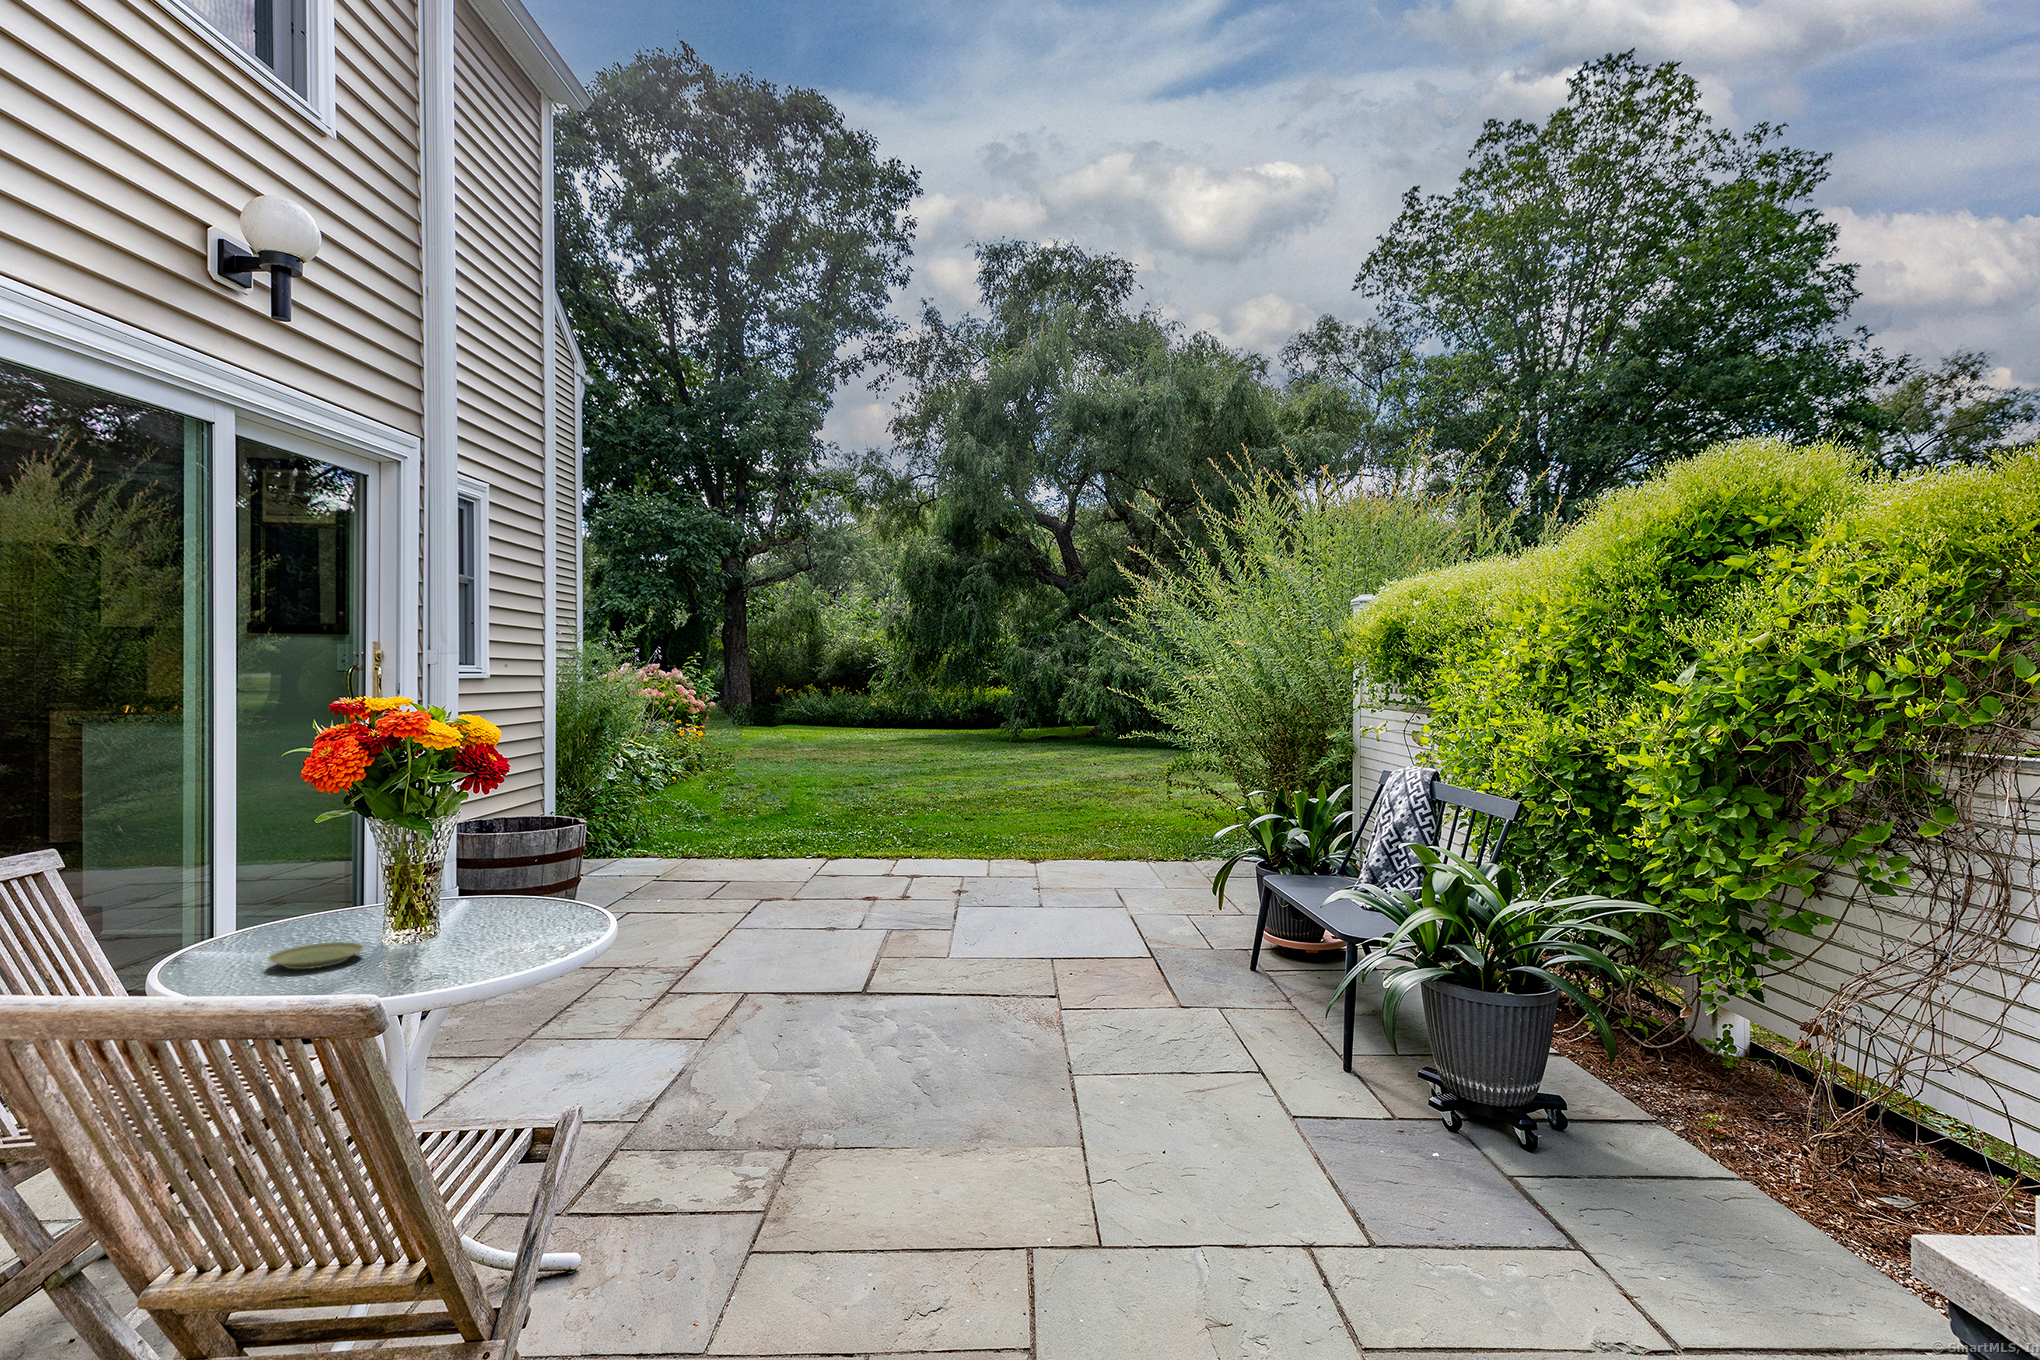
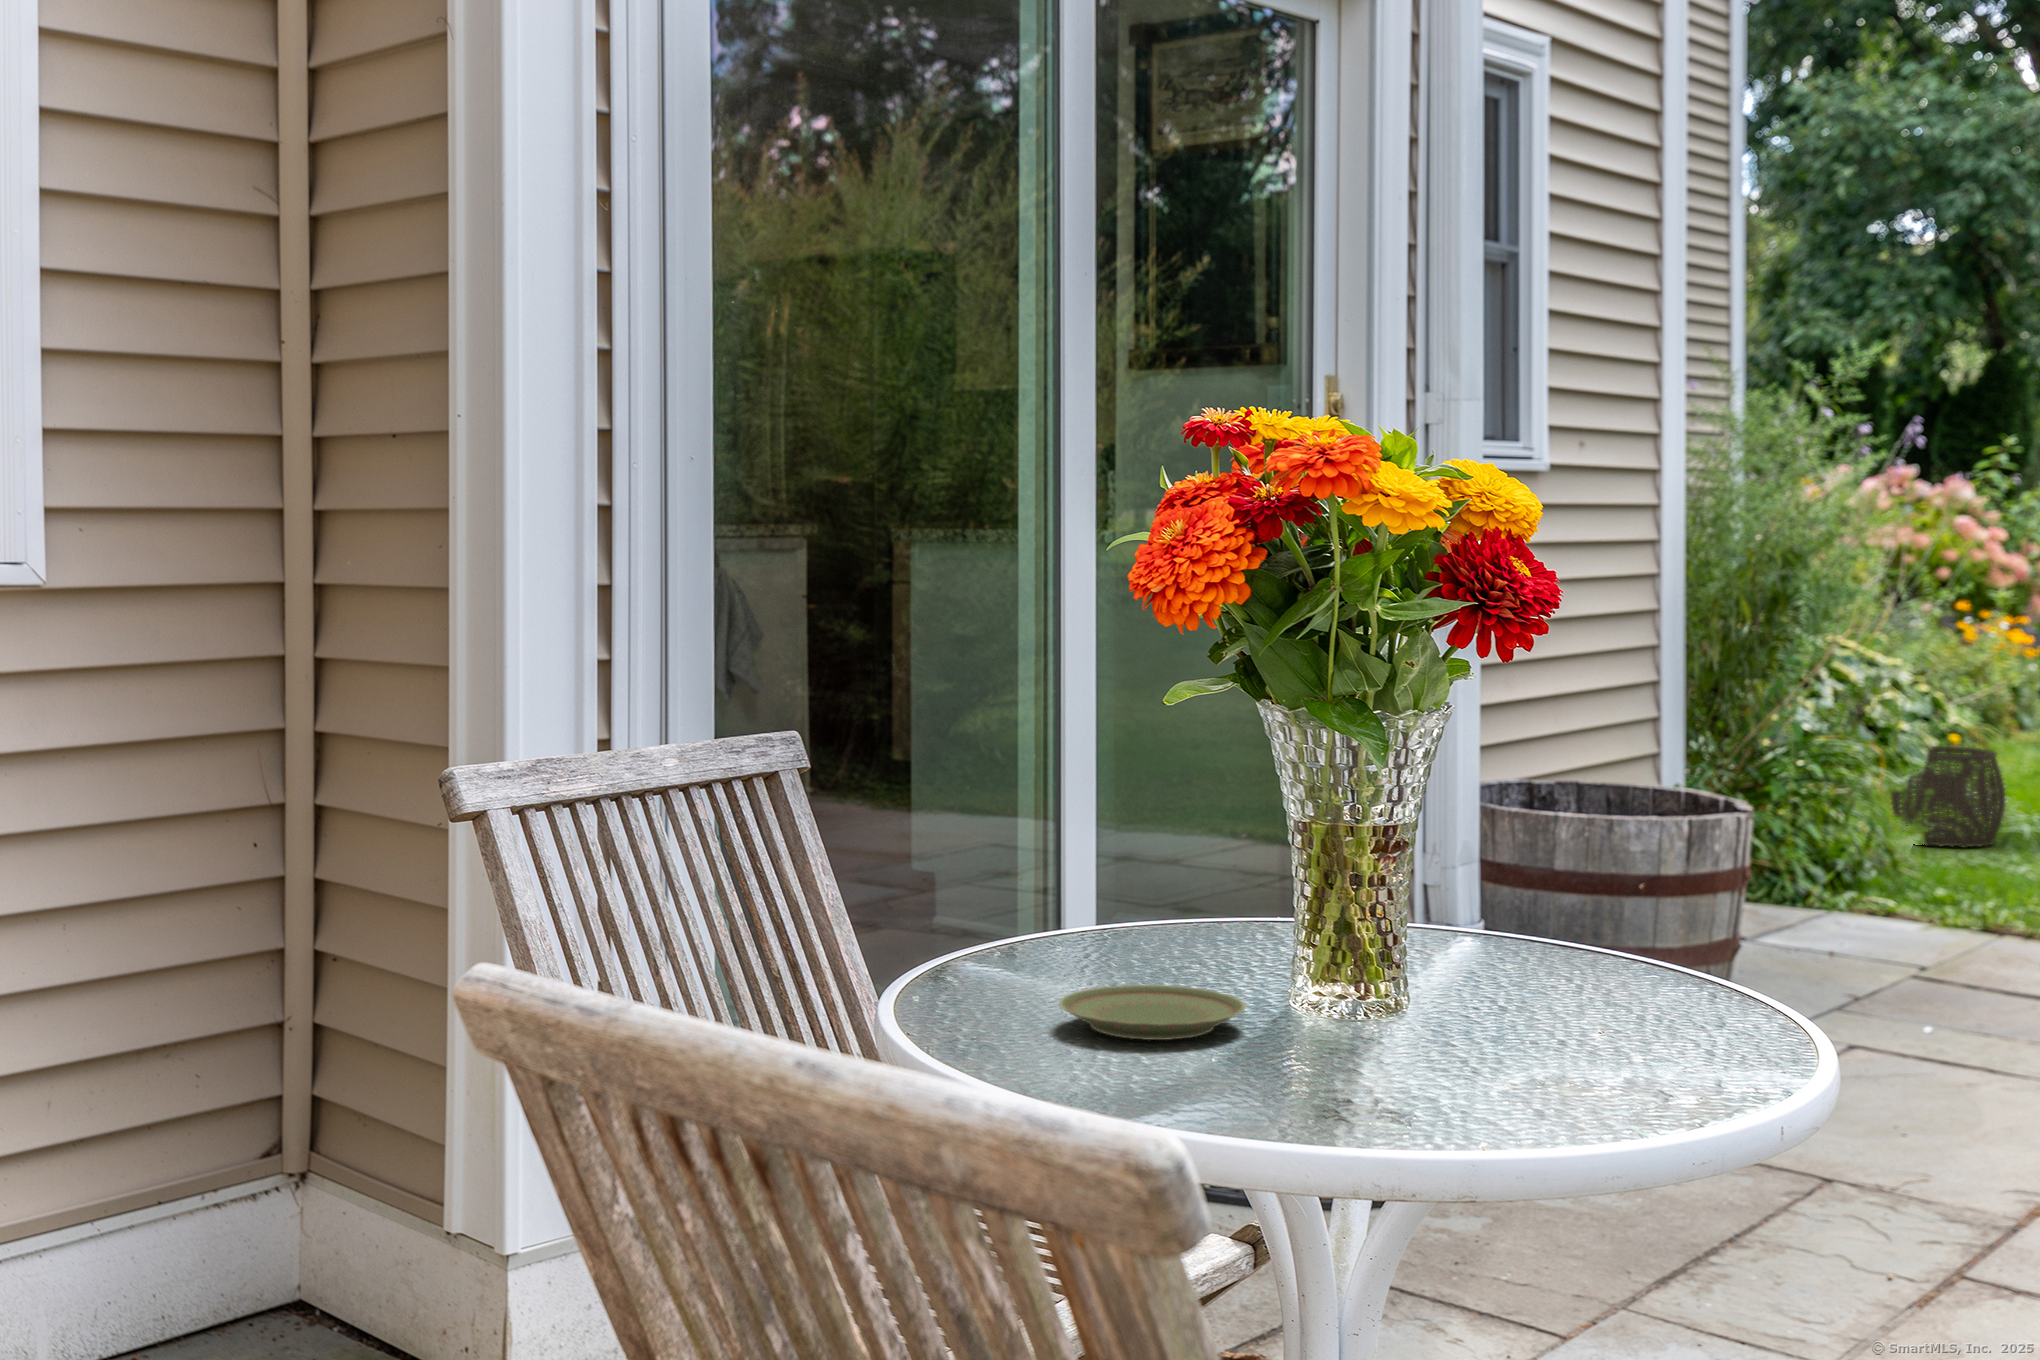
woven basket: none [647,783,695,826] -> present [1891,746,2006,847]

